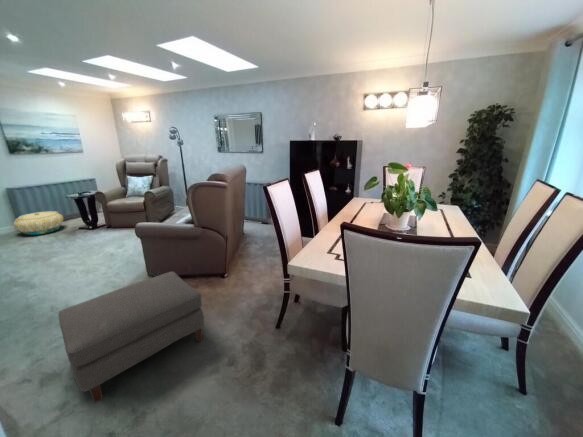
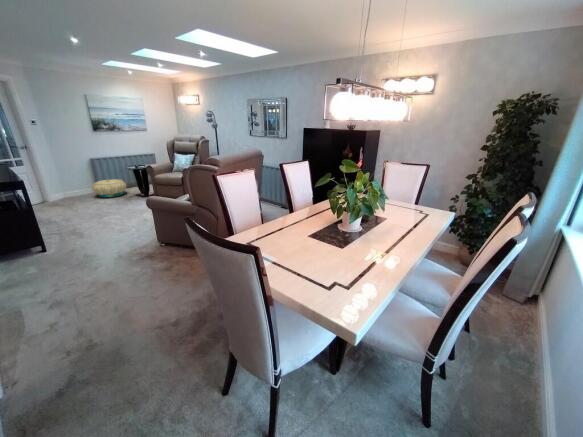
ottoman: present [59,272,204,403] -> none [53,240,169,327]

